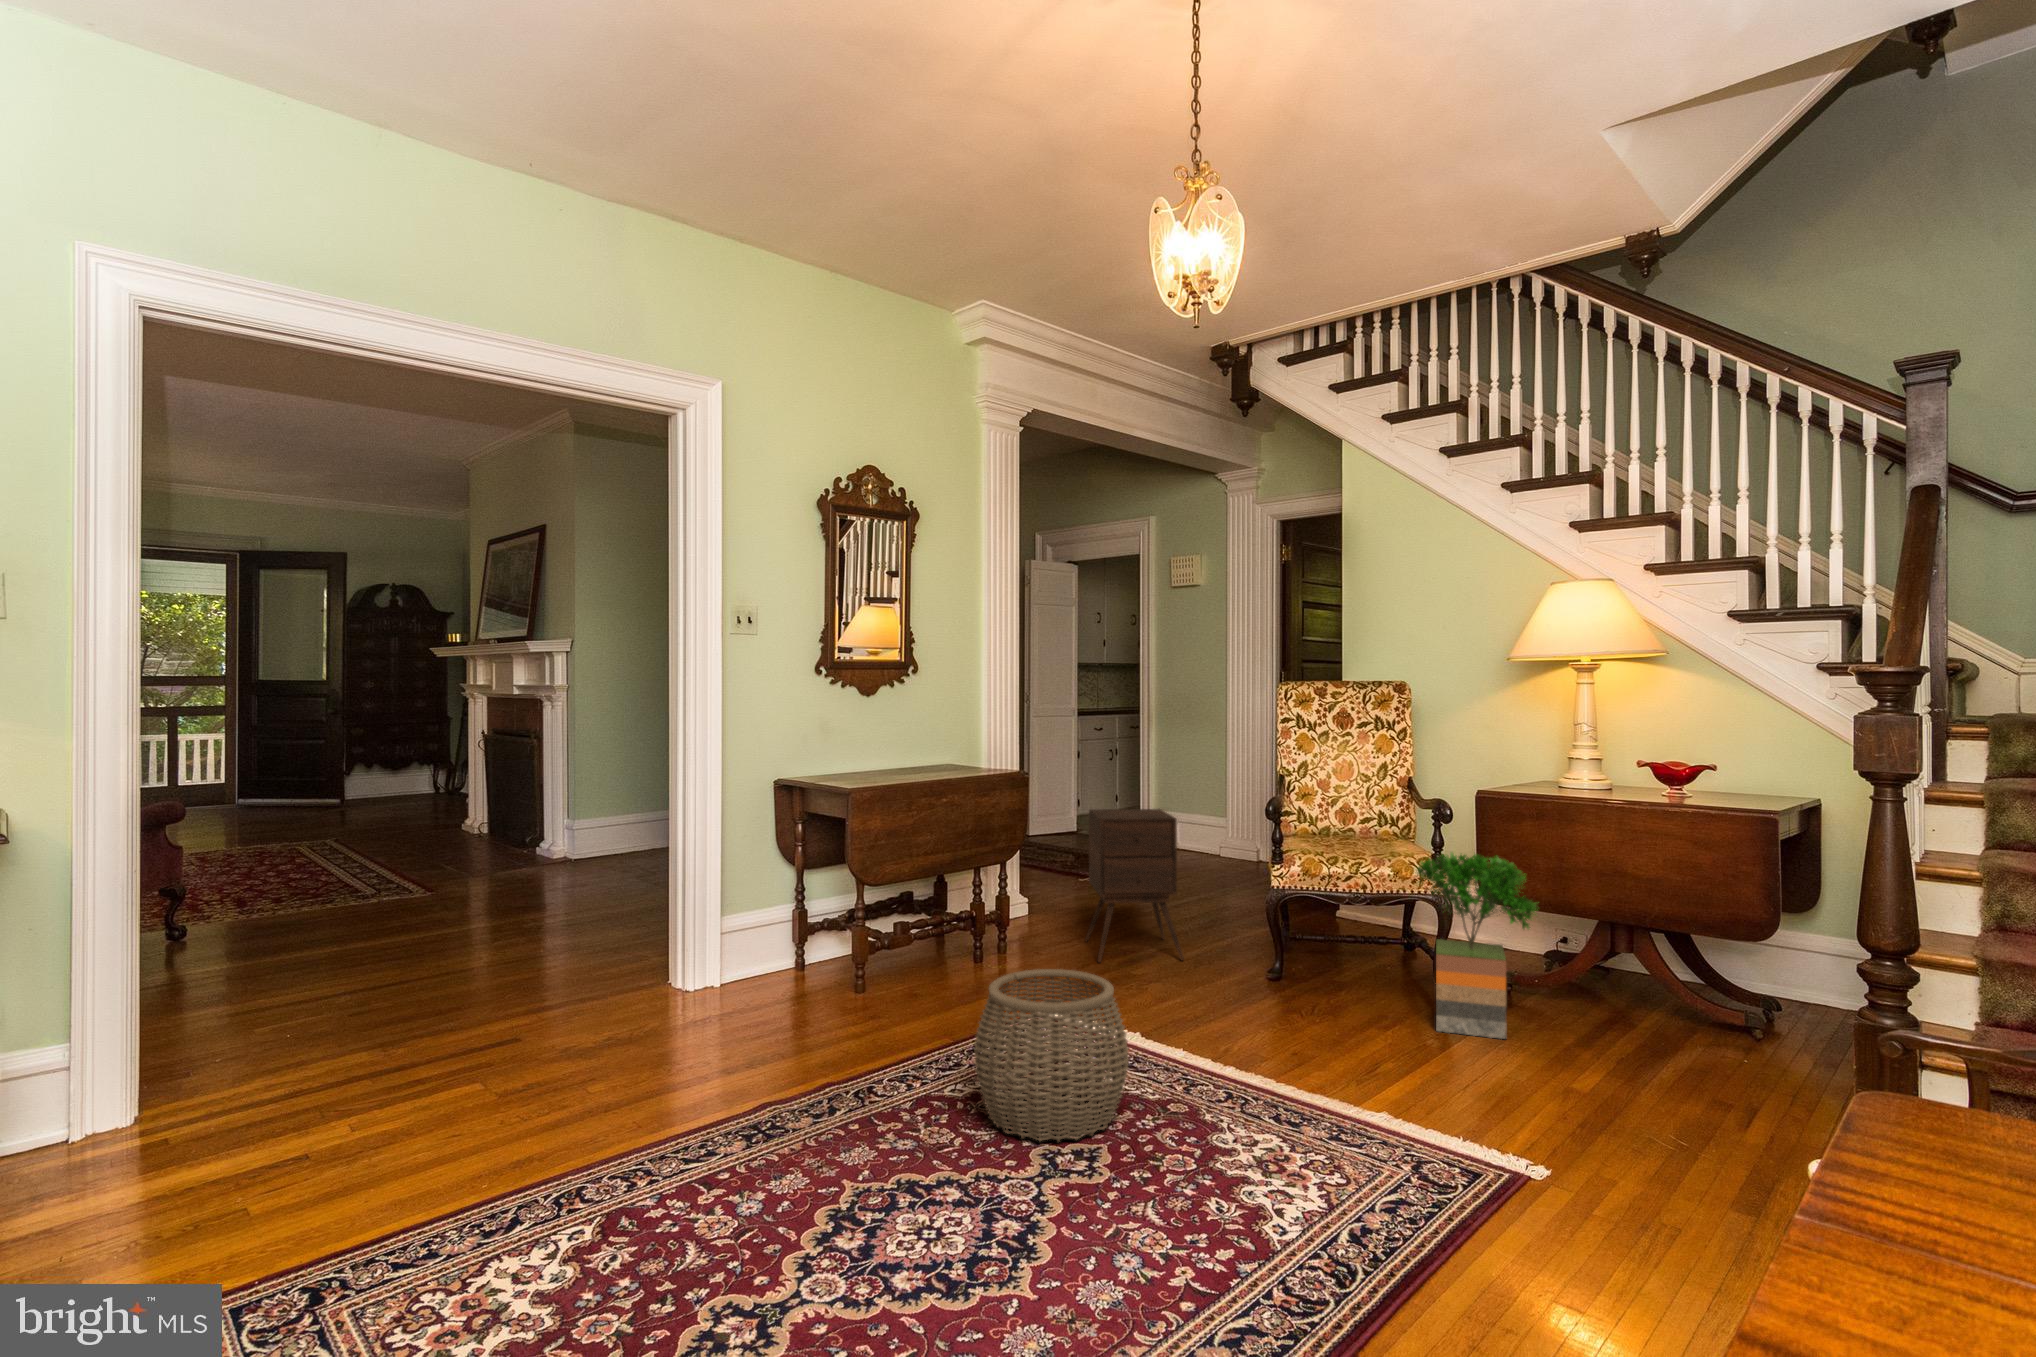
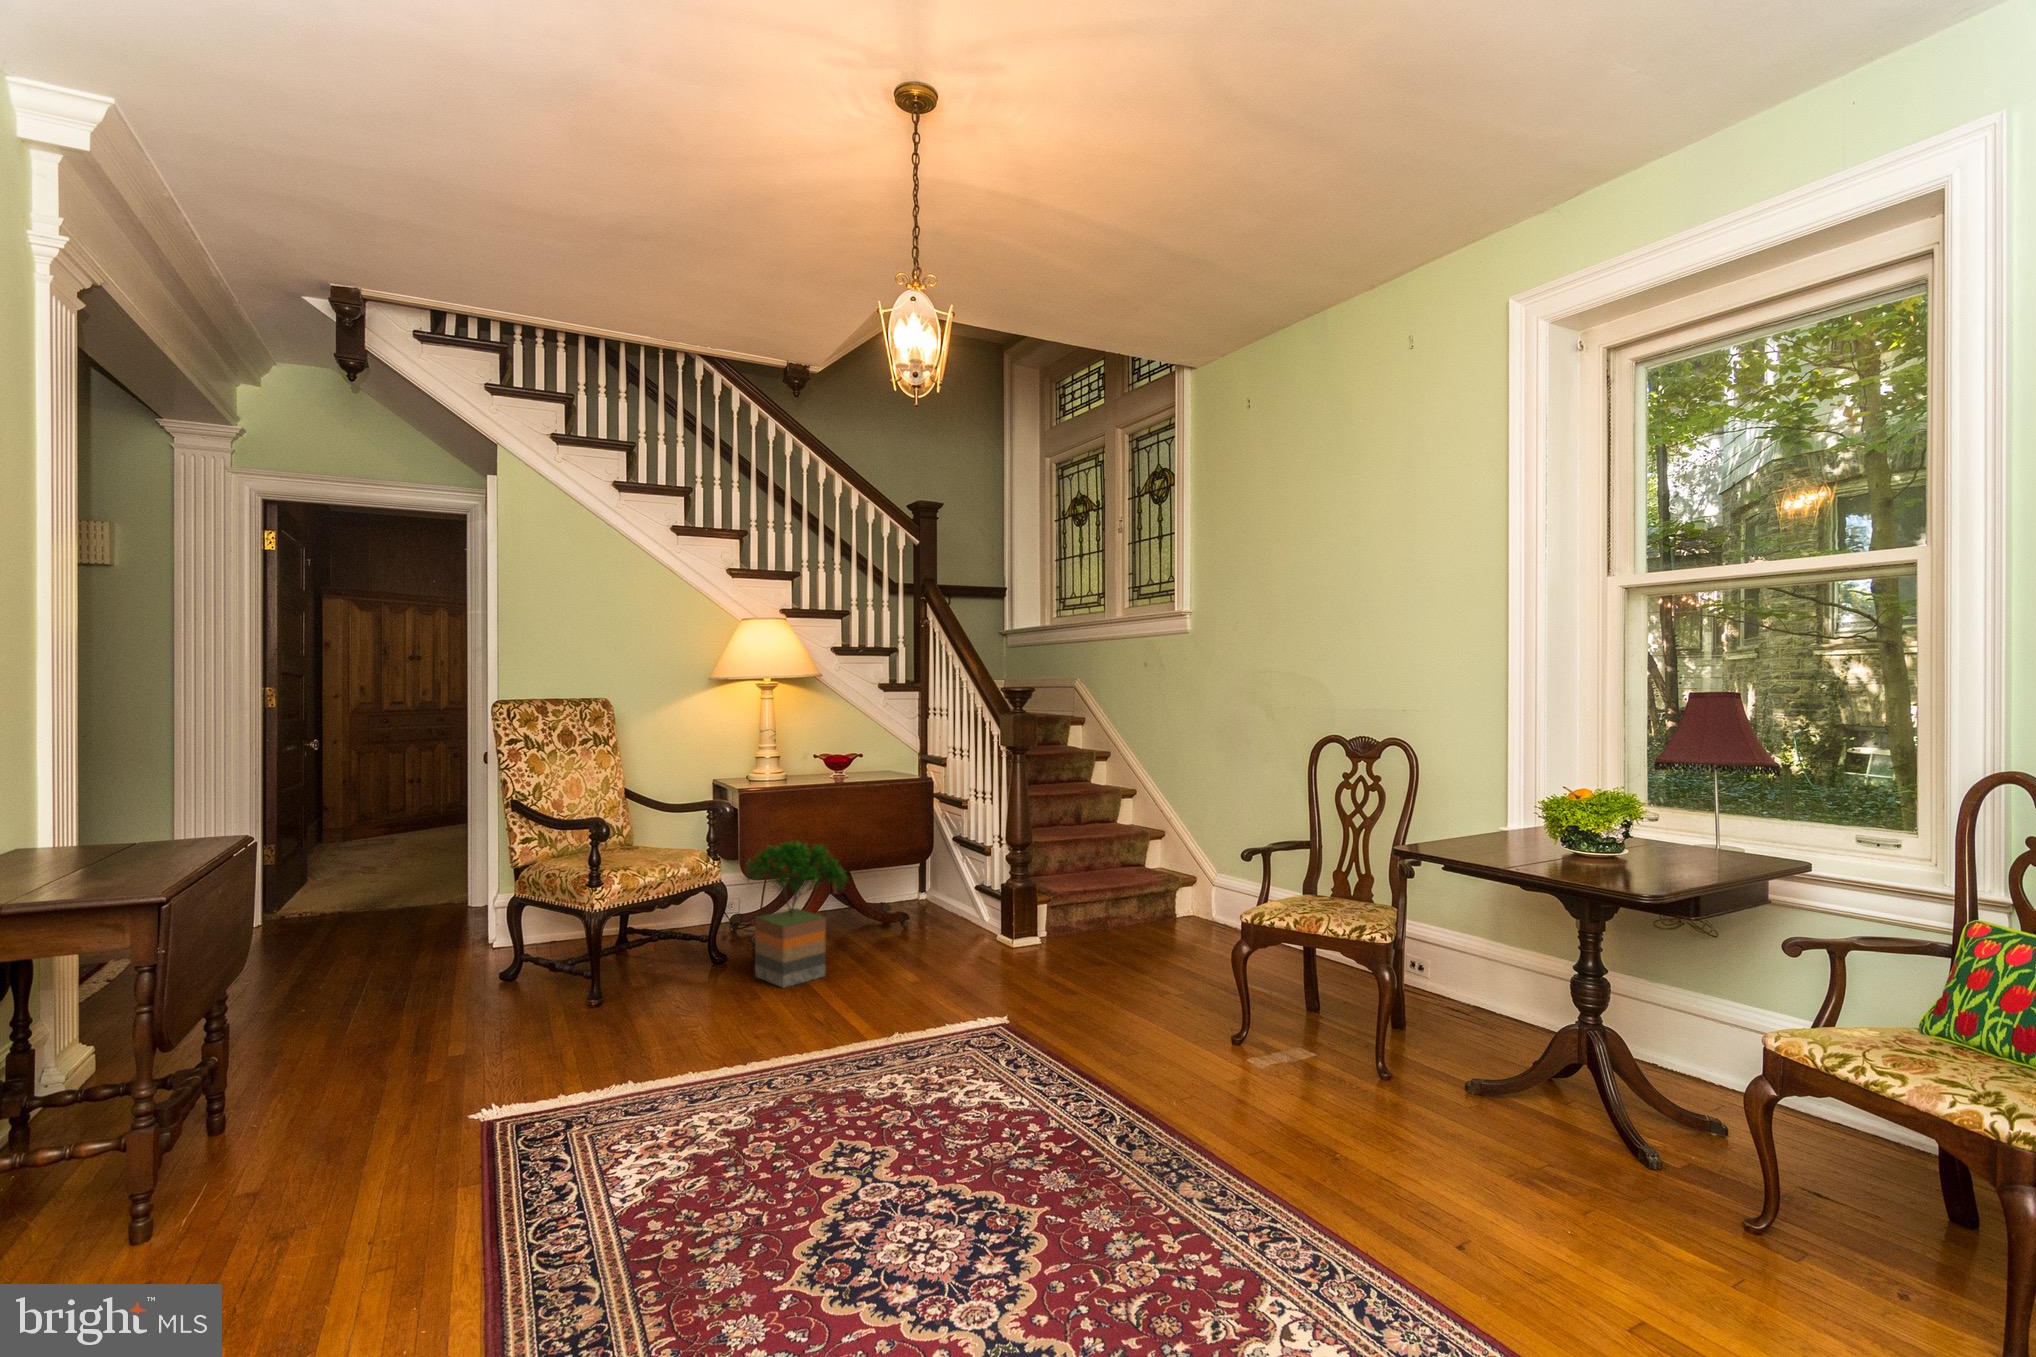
side table: present [1085,809,1184,962] -> none [326,857,486,1050]
woven basket: present [974,969,1129,1142] -> none [640,1017,798,1196]

